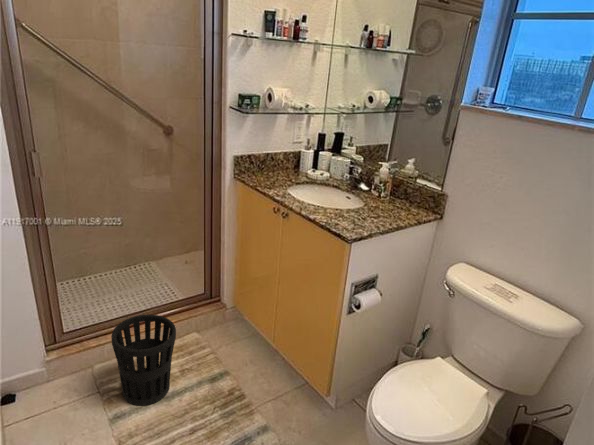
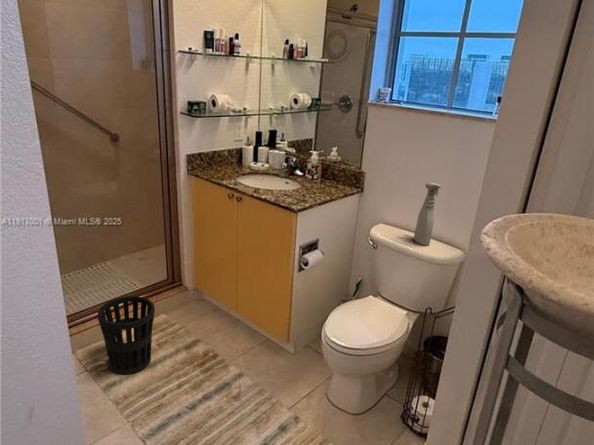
spray bottle: none [506,222,554,305] -> present [414,183,441,245]

